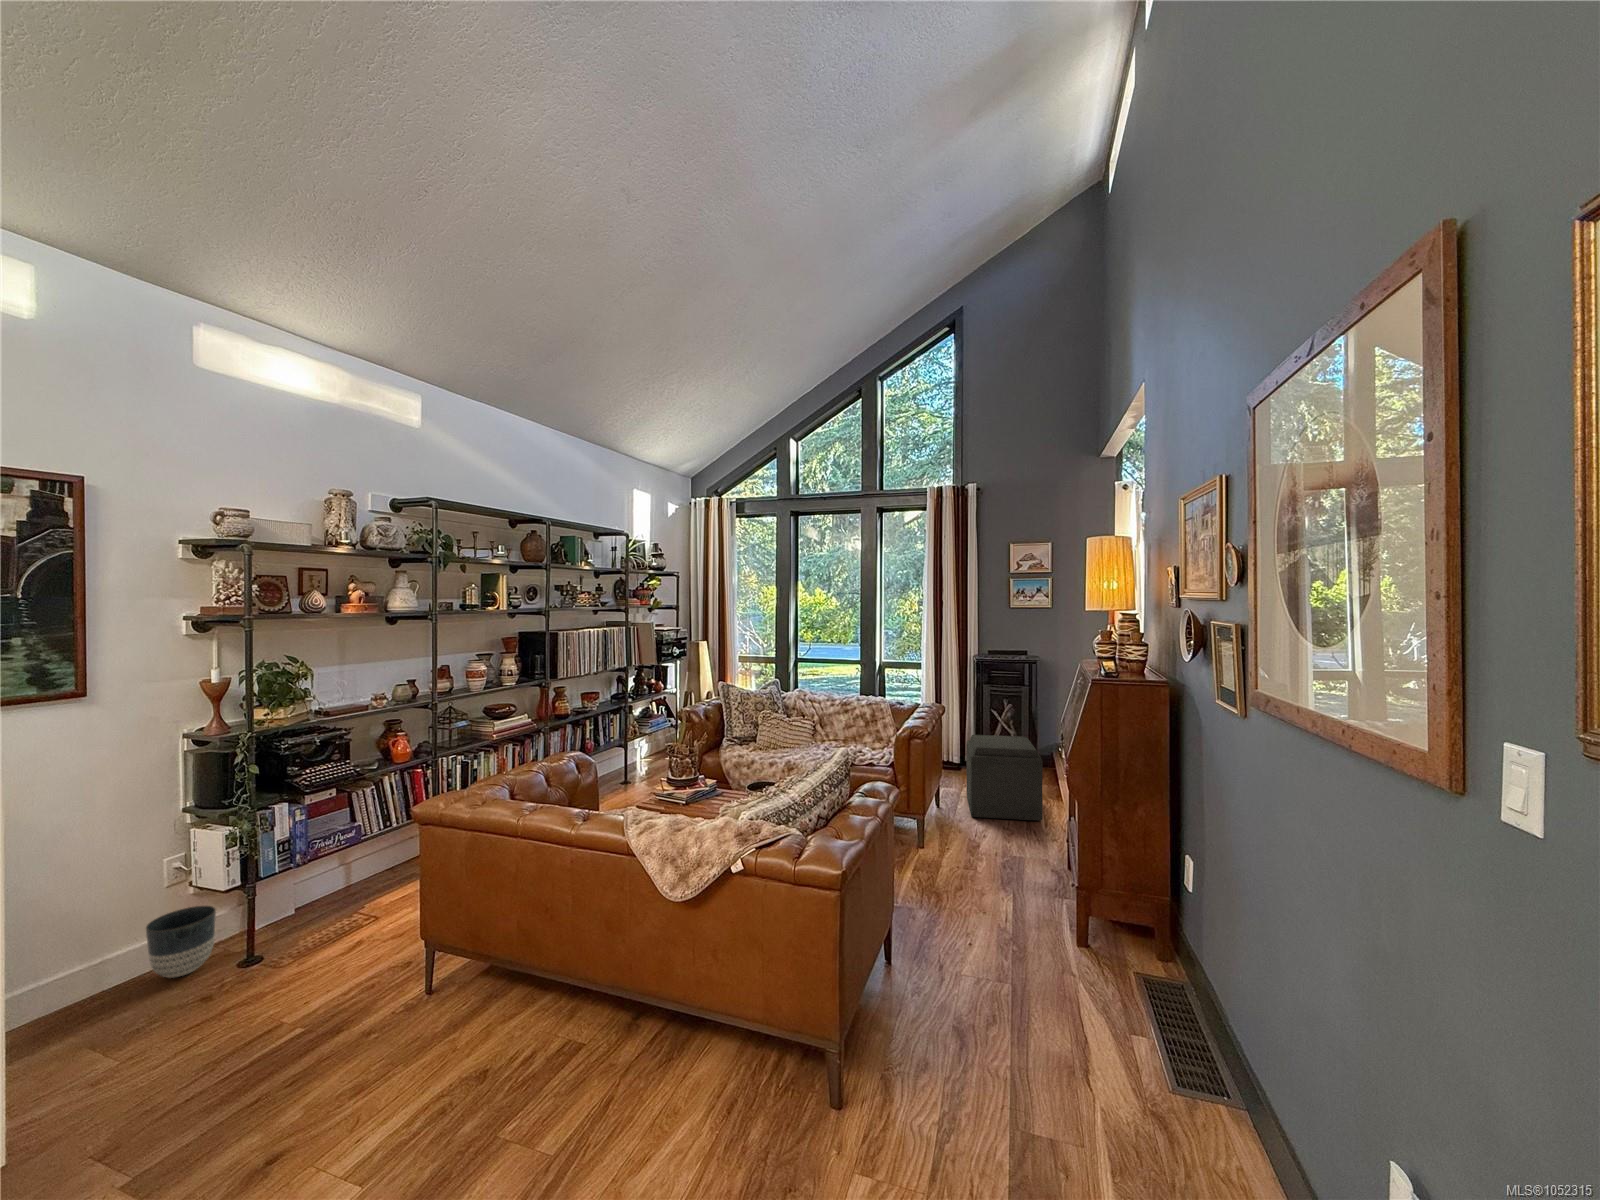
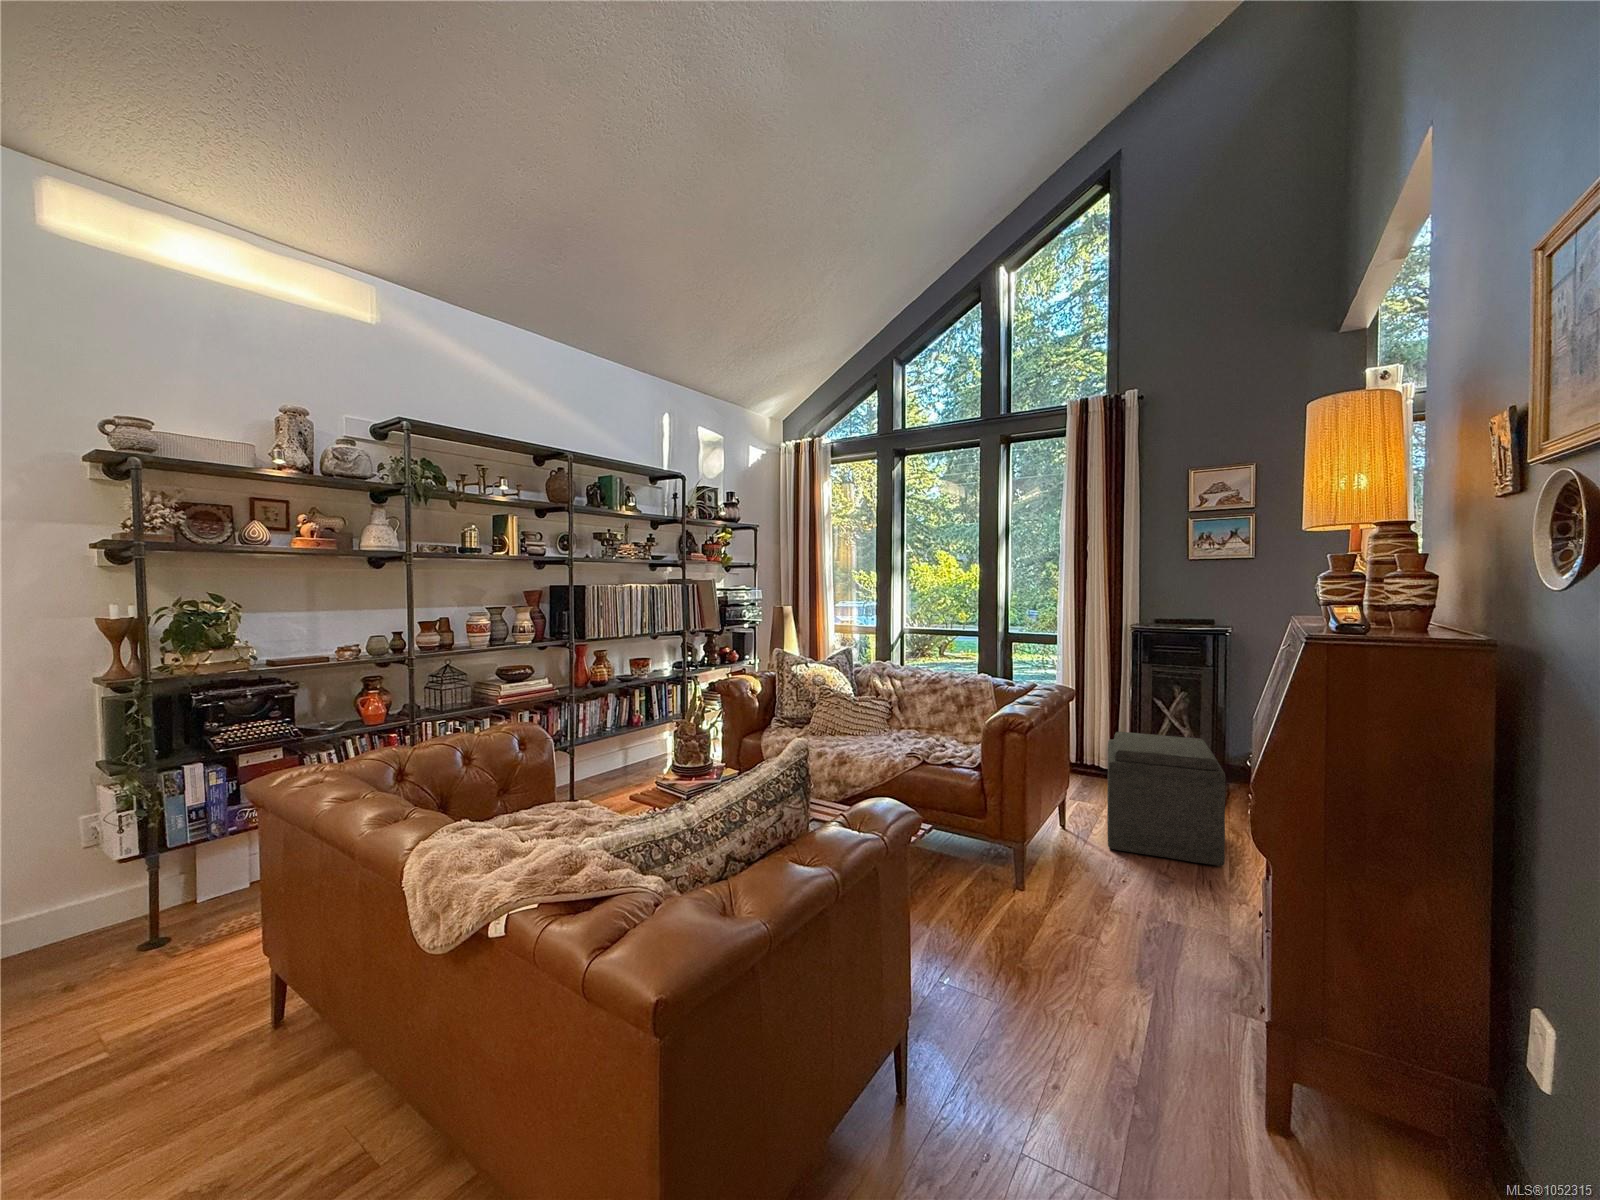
planter: present [146,906,216,978] -> none [33,874,120,955]

